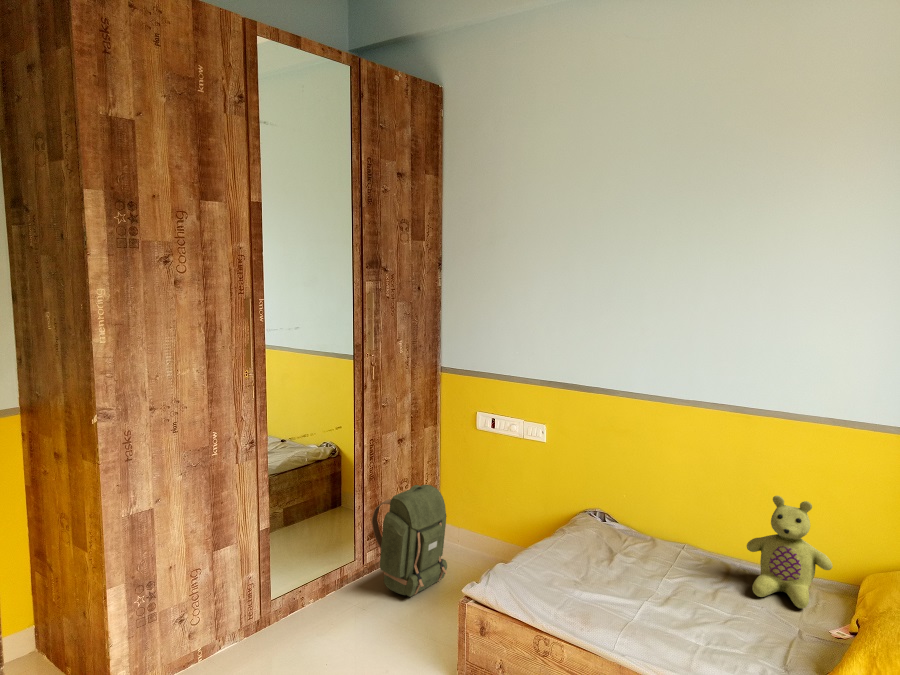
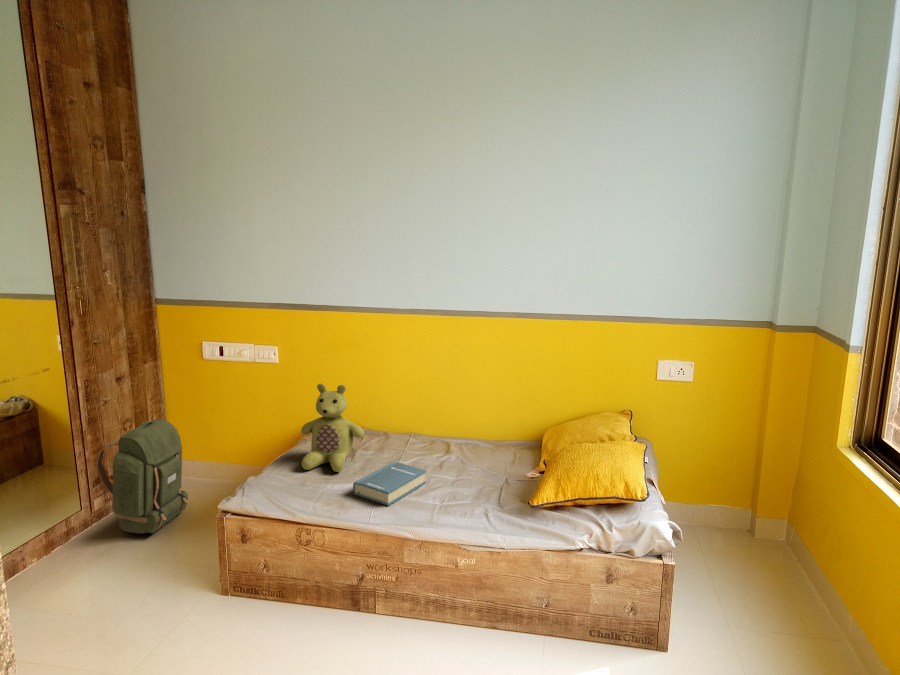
stuffed bear: present [747,496,833,608] -> present [301,383,364,472]
hardback book: none [602,579,692,634] -> present [353,462,426,506]

